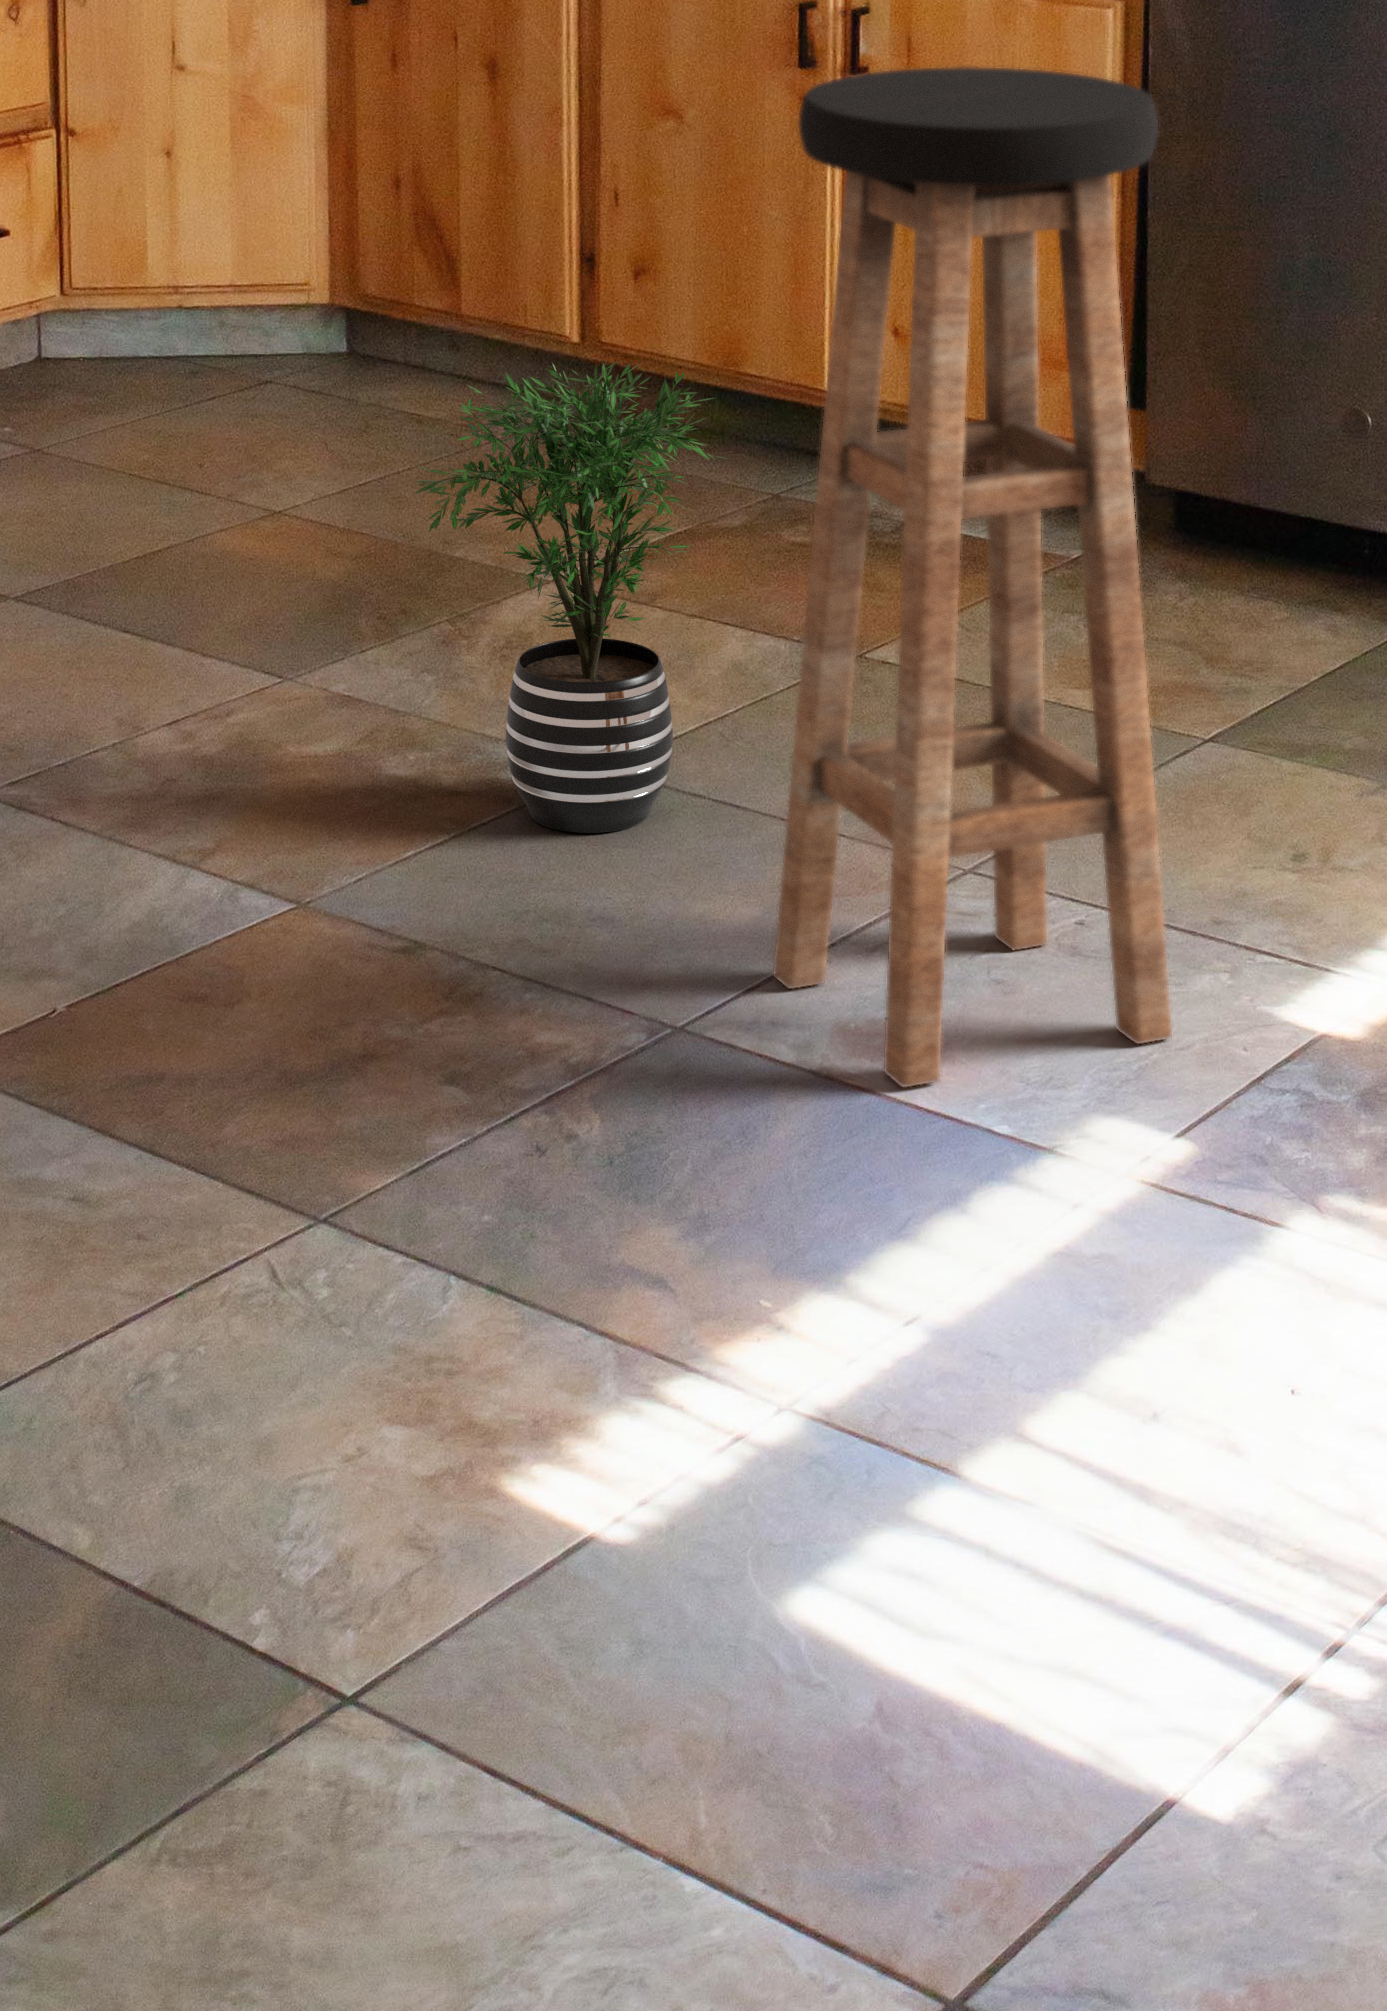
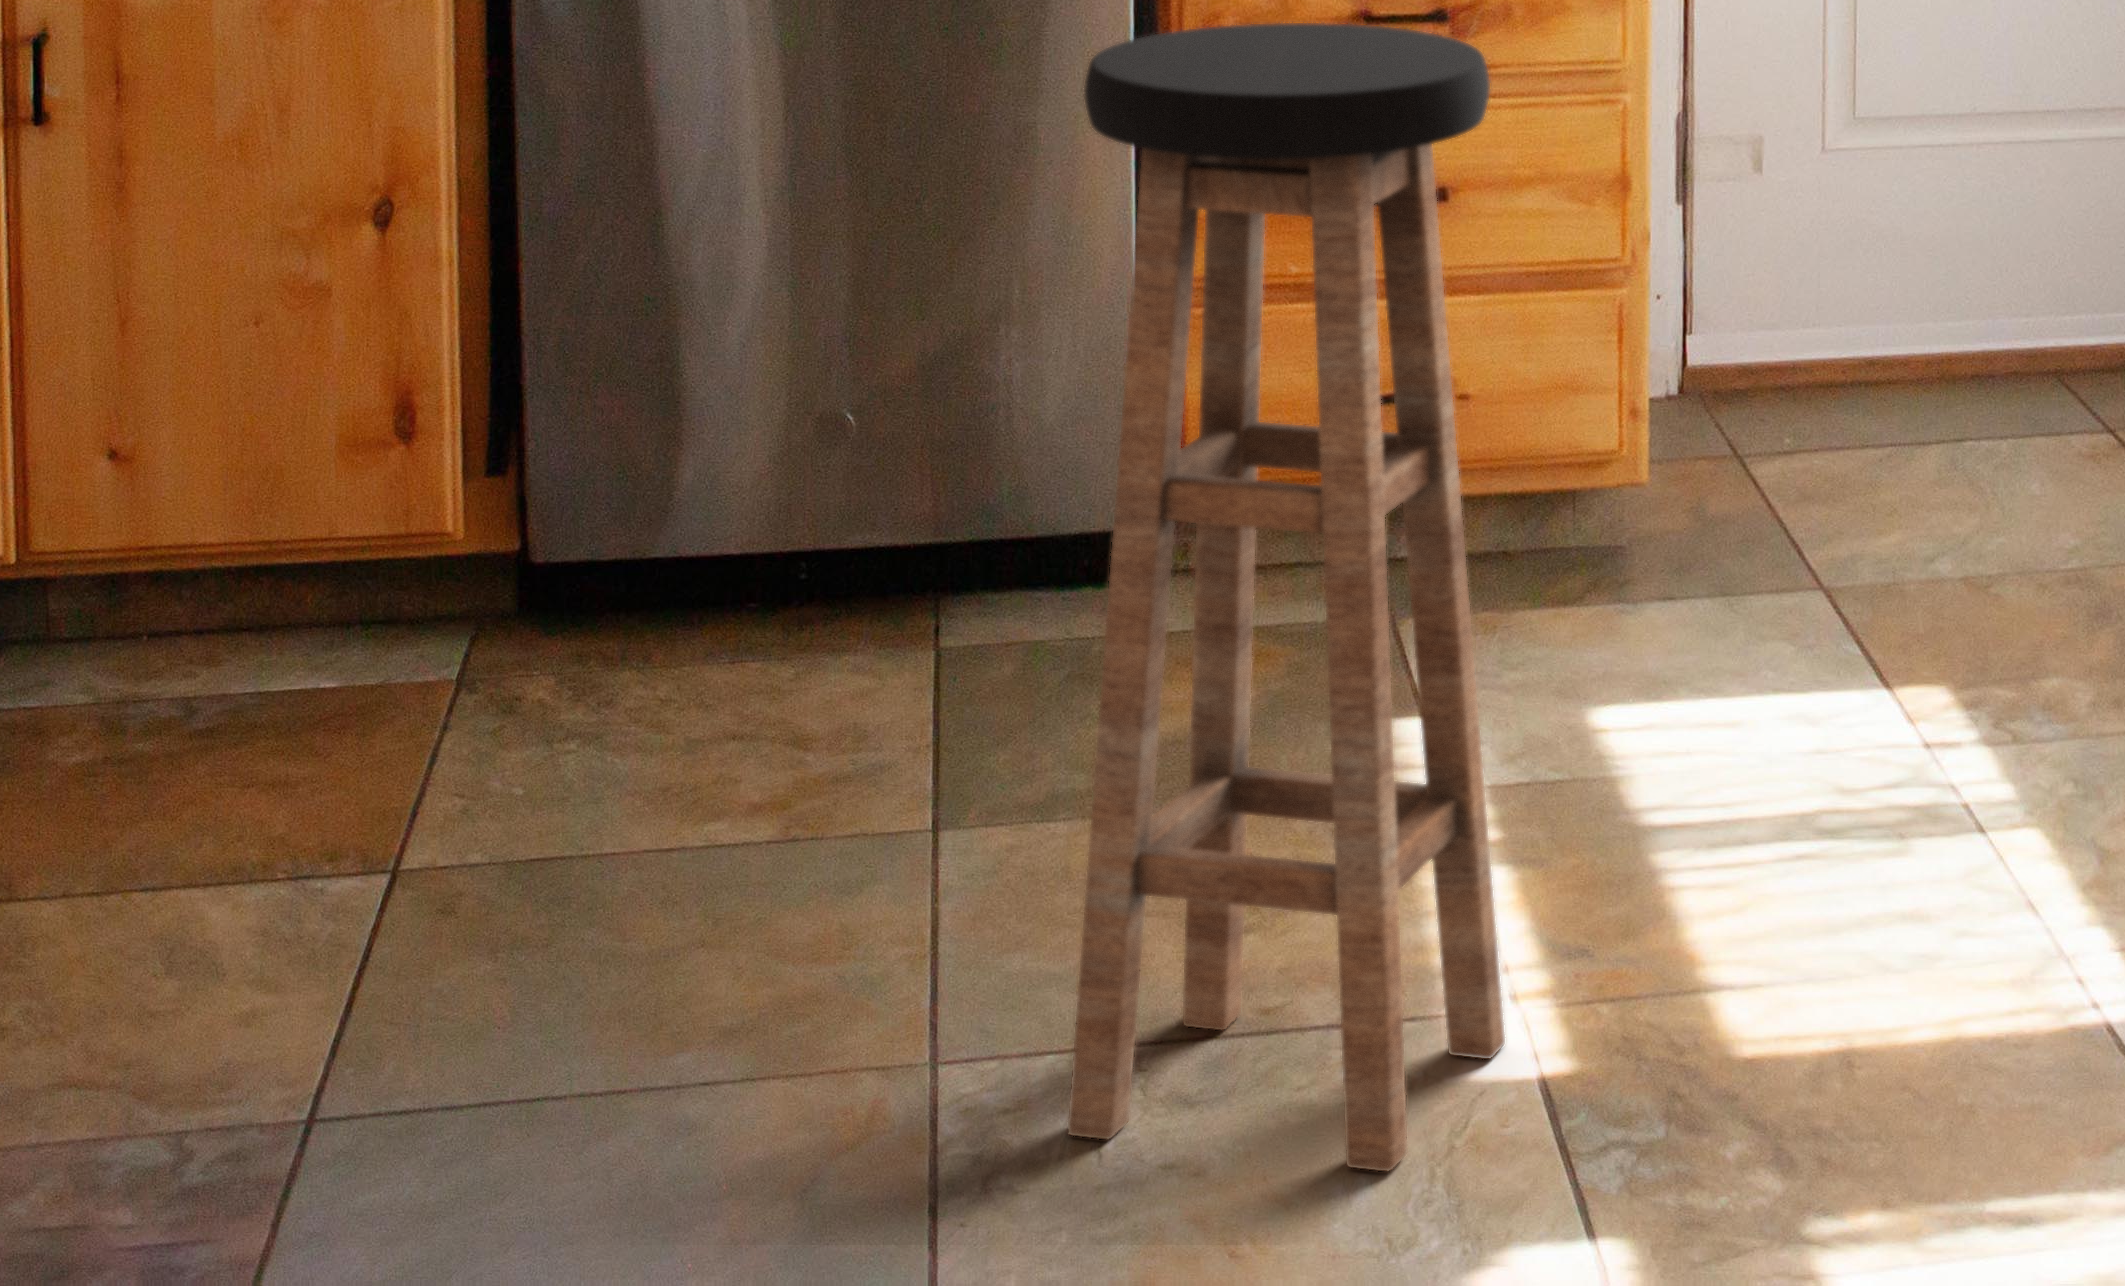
potted plant: present [415,361,728,833] -> none [334,483,763,1102]

